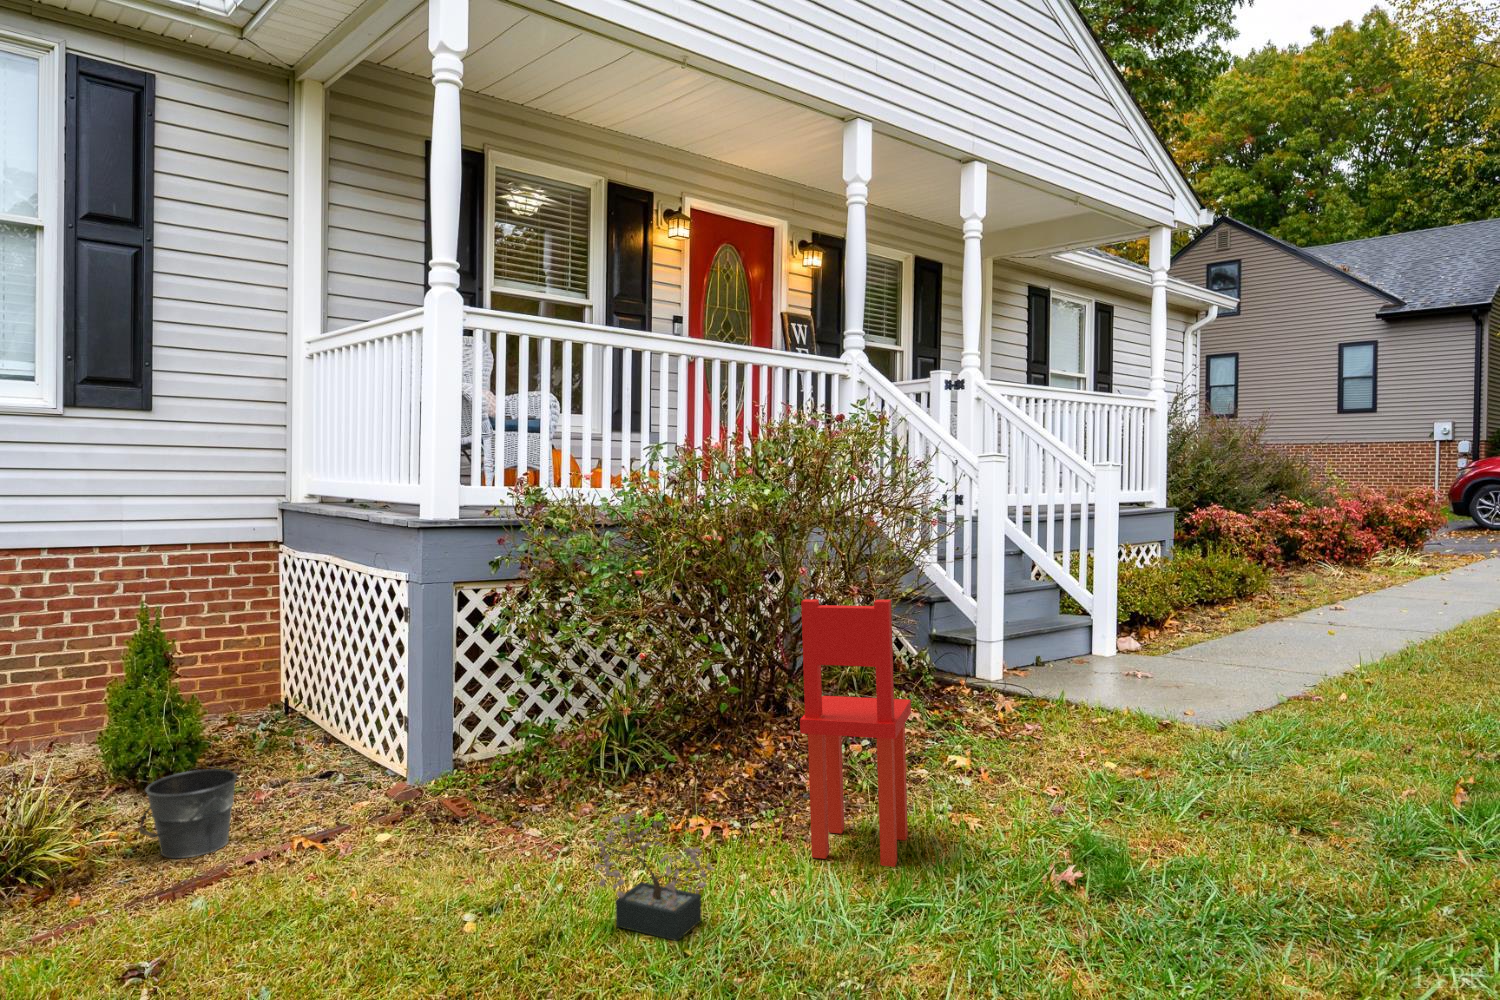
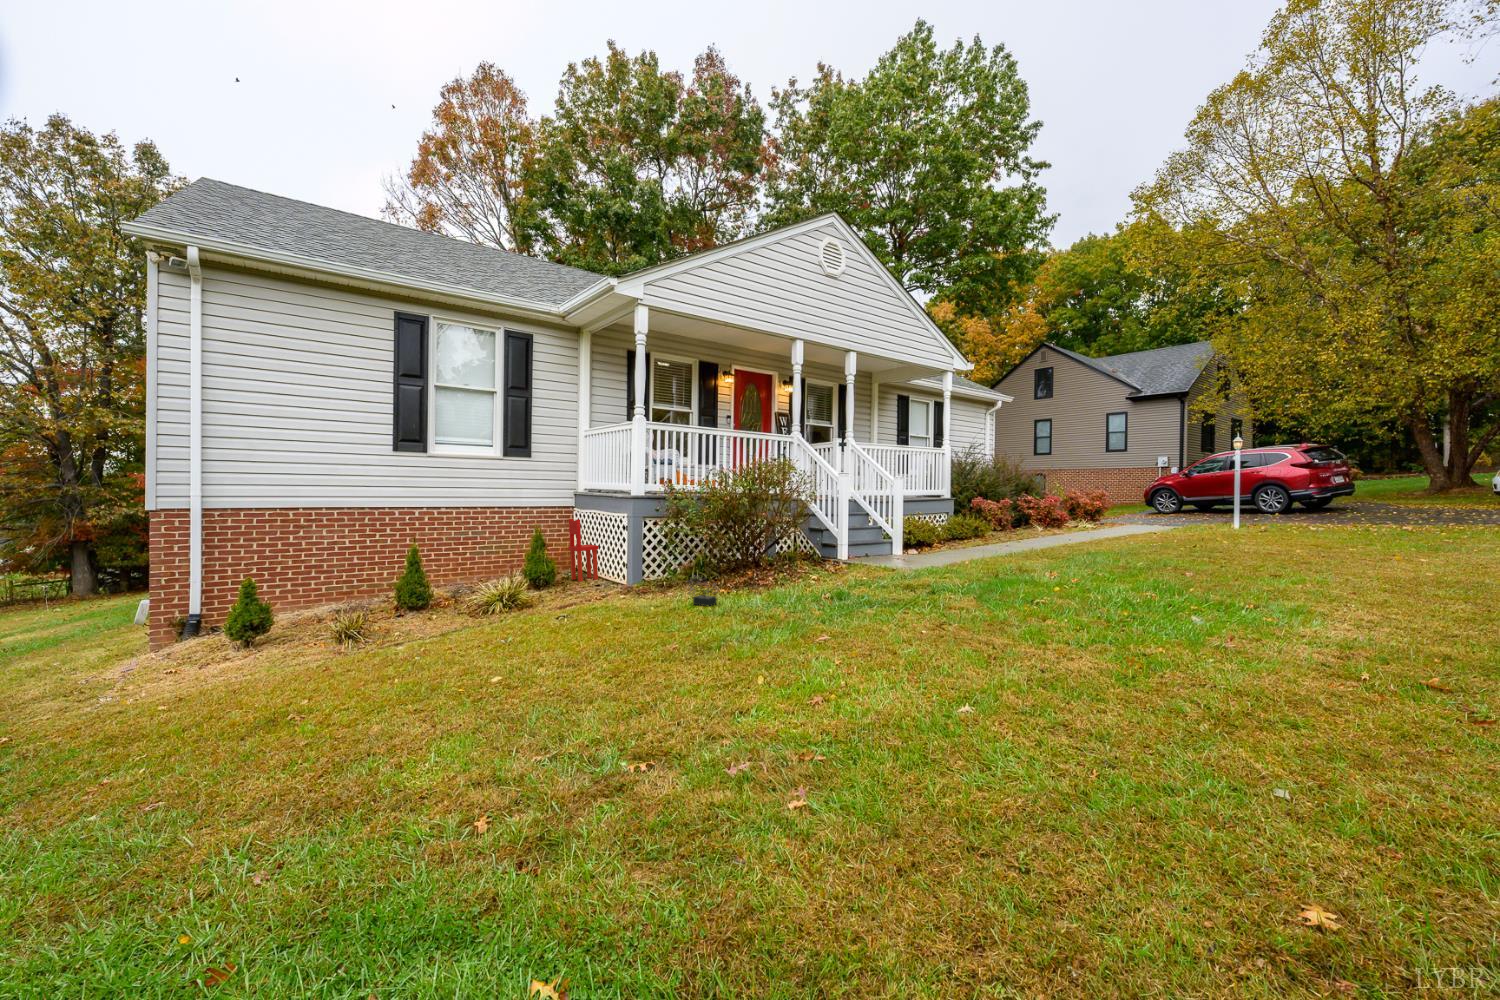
chair: present [800,599,911,867] -> present [568,519,599,582]
bucket: present [140,769,237,858] -> none [550,574,577,598]

